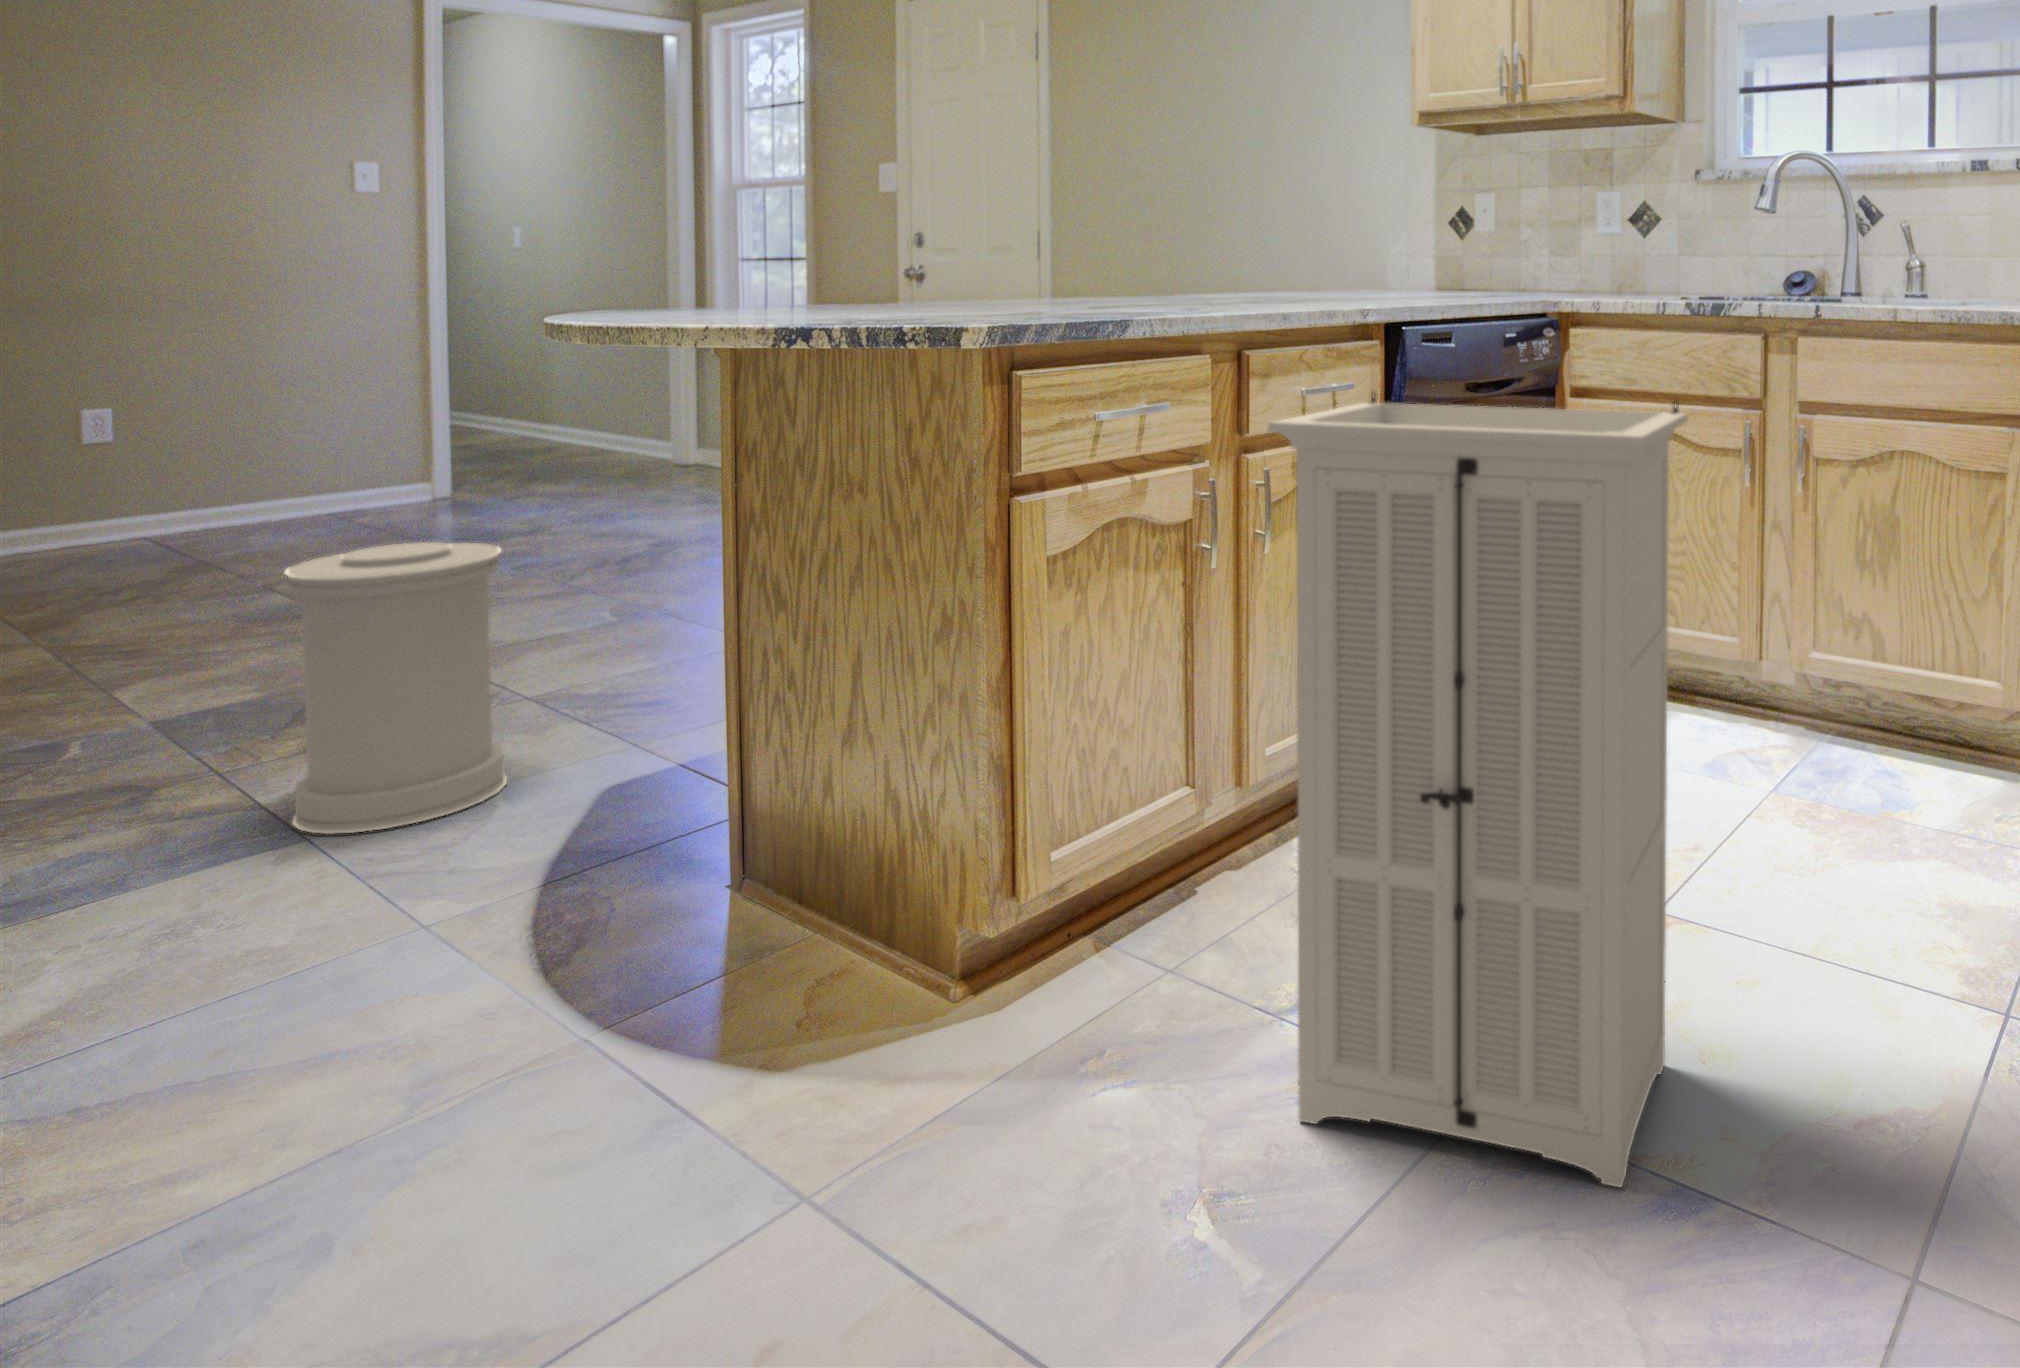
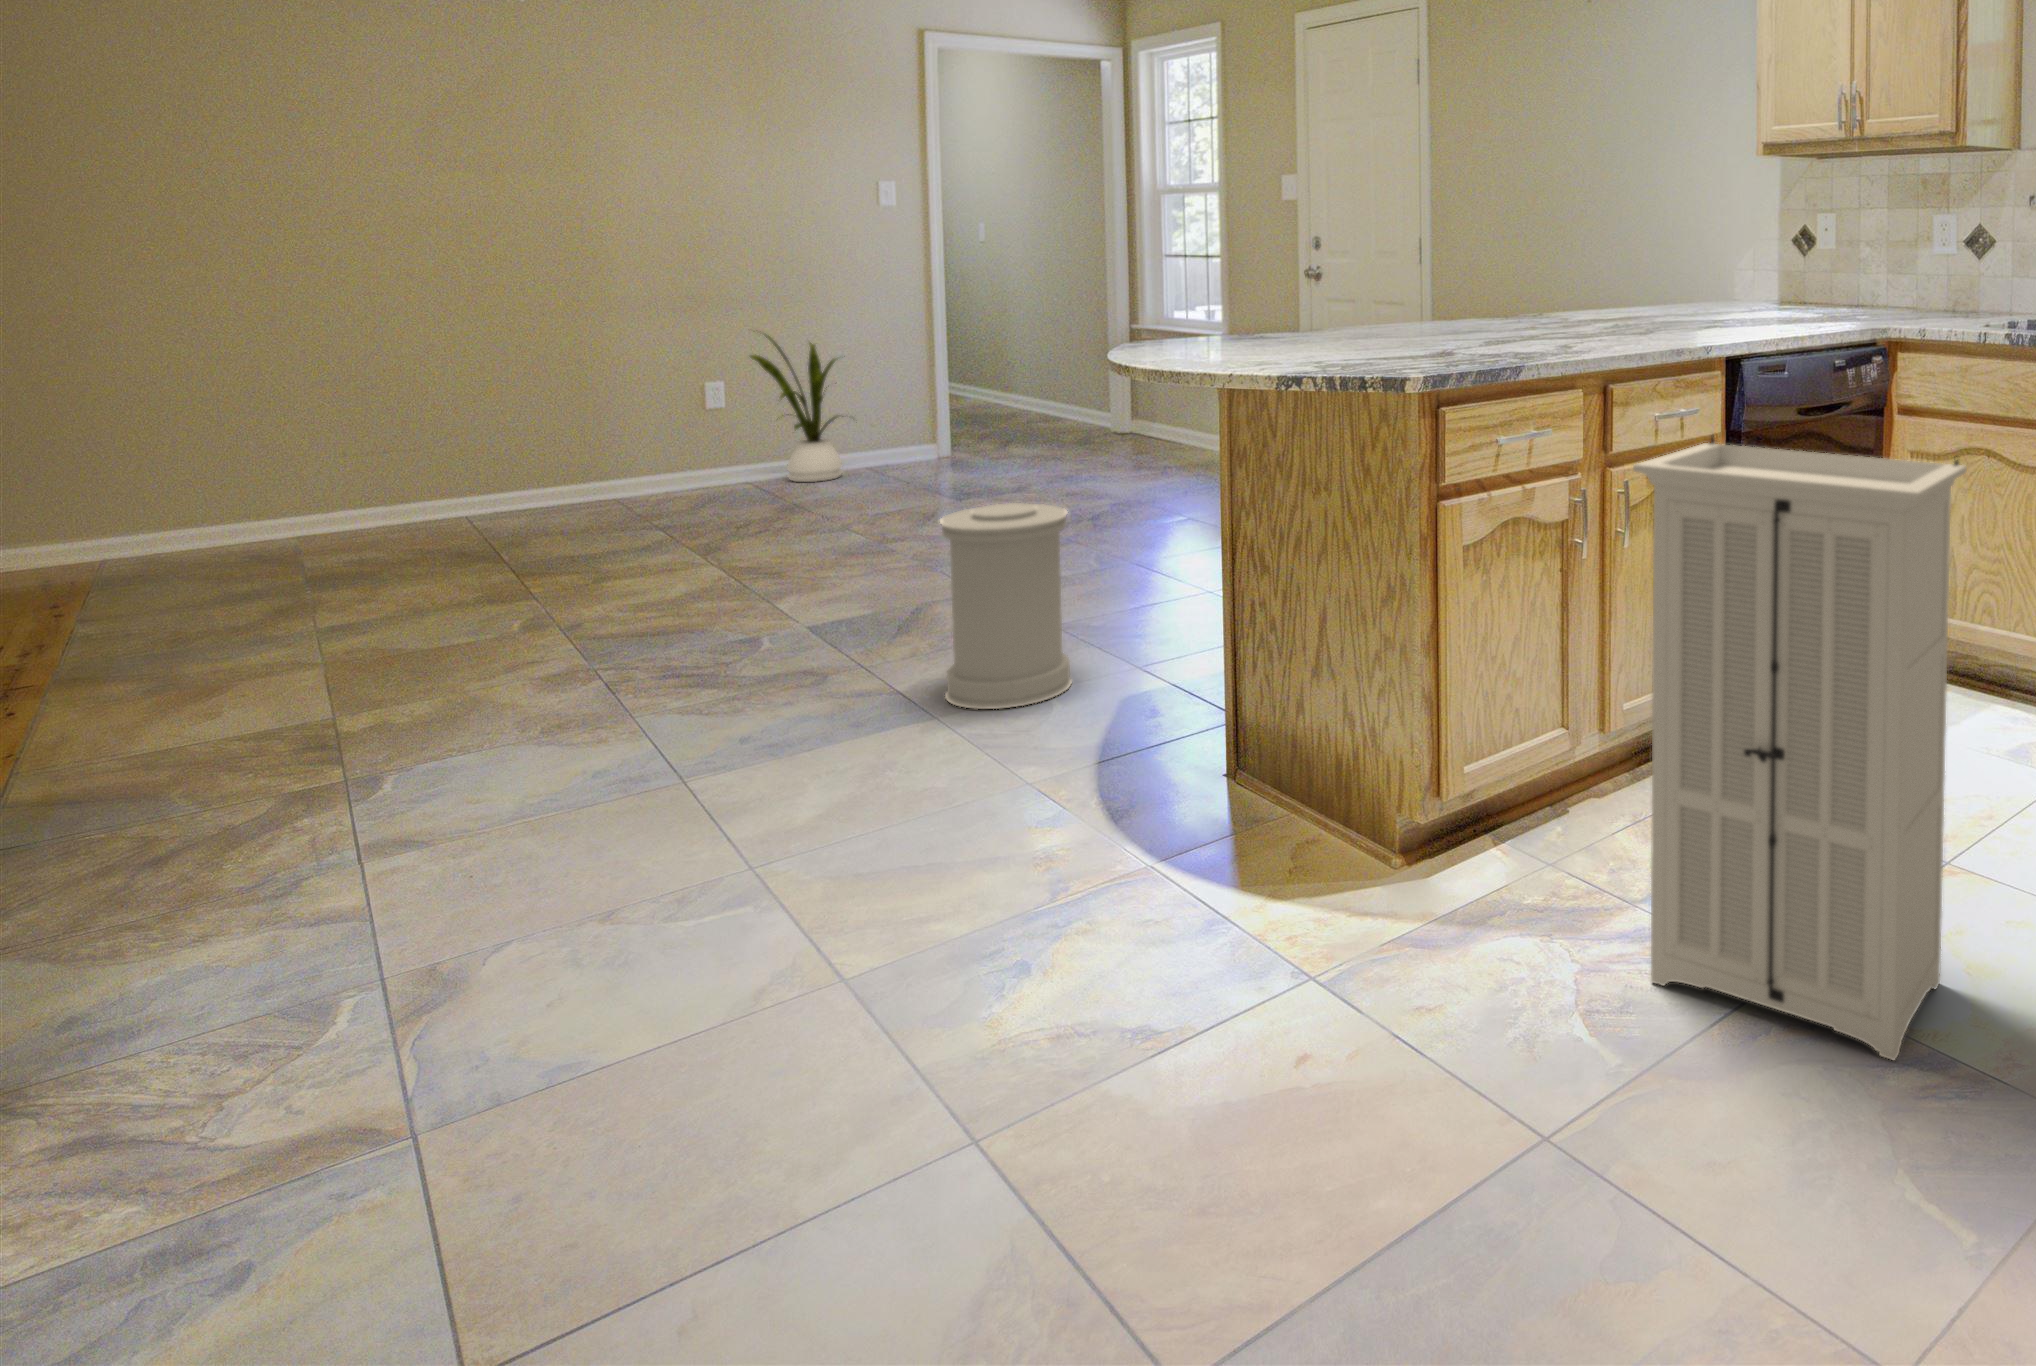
house plant: none [74,343,261,545] -> present [750,335,842,482]

